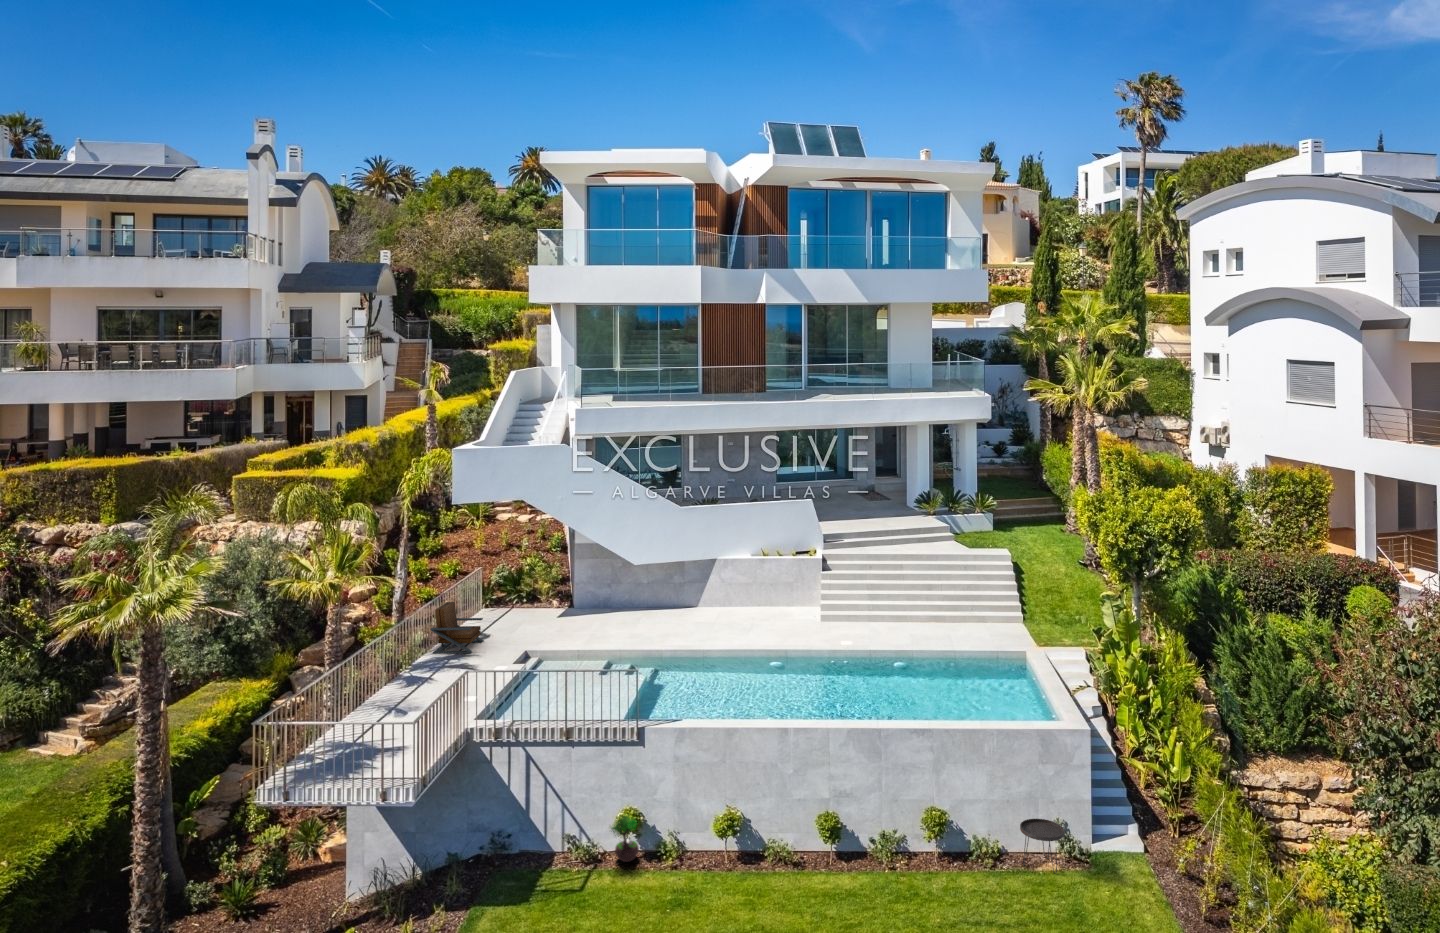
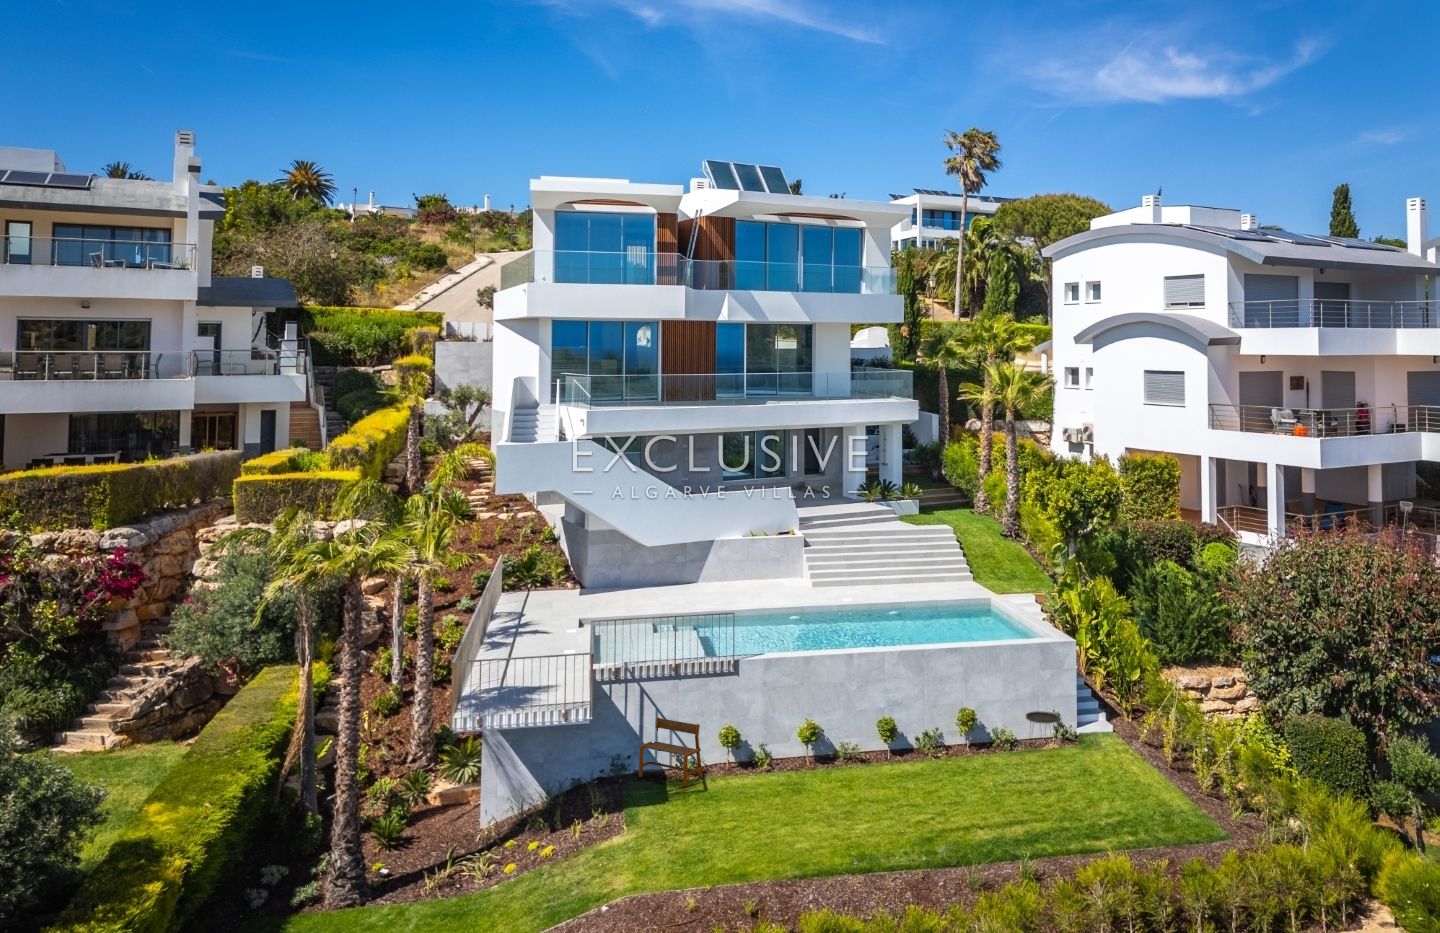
lounge chair: present [430,602,484,654] -> none [489,584,526,629]
bench: none [516,790,588,884] -> present [639,717,702,786]
potted tree: present [611,814,639,862] -> none [716,727,742,769]

